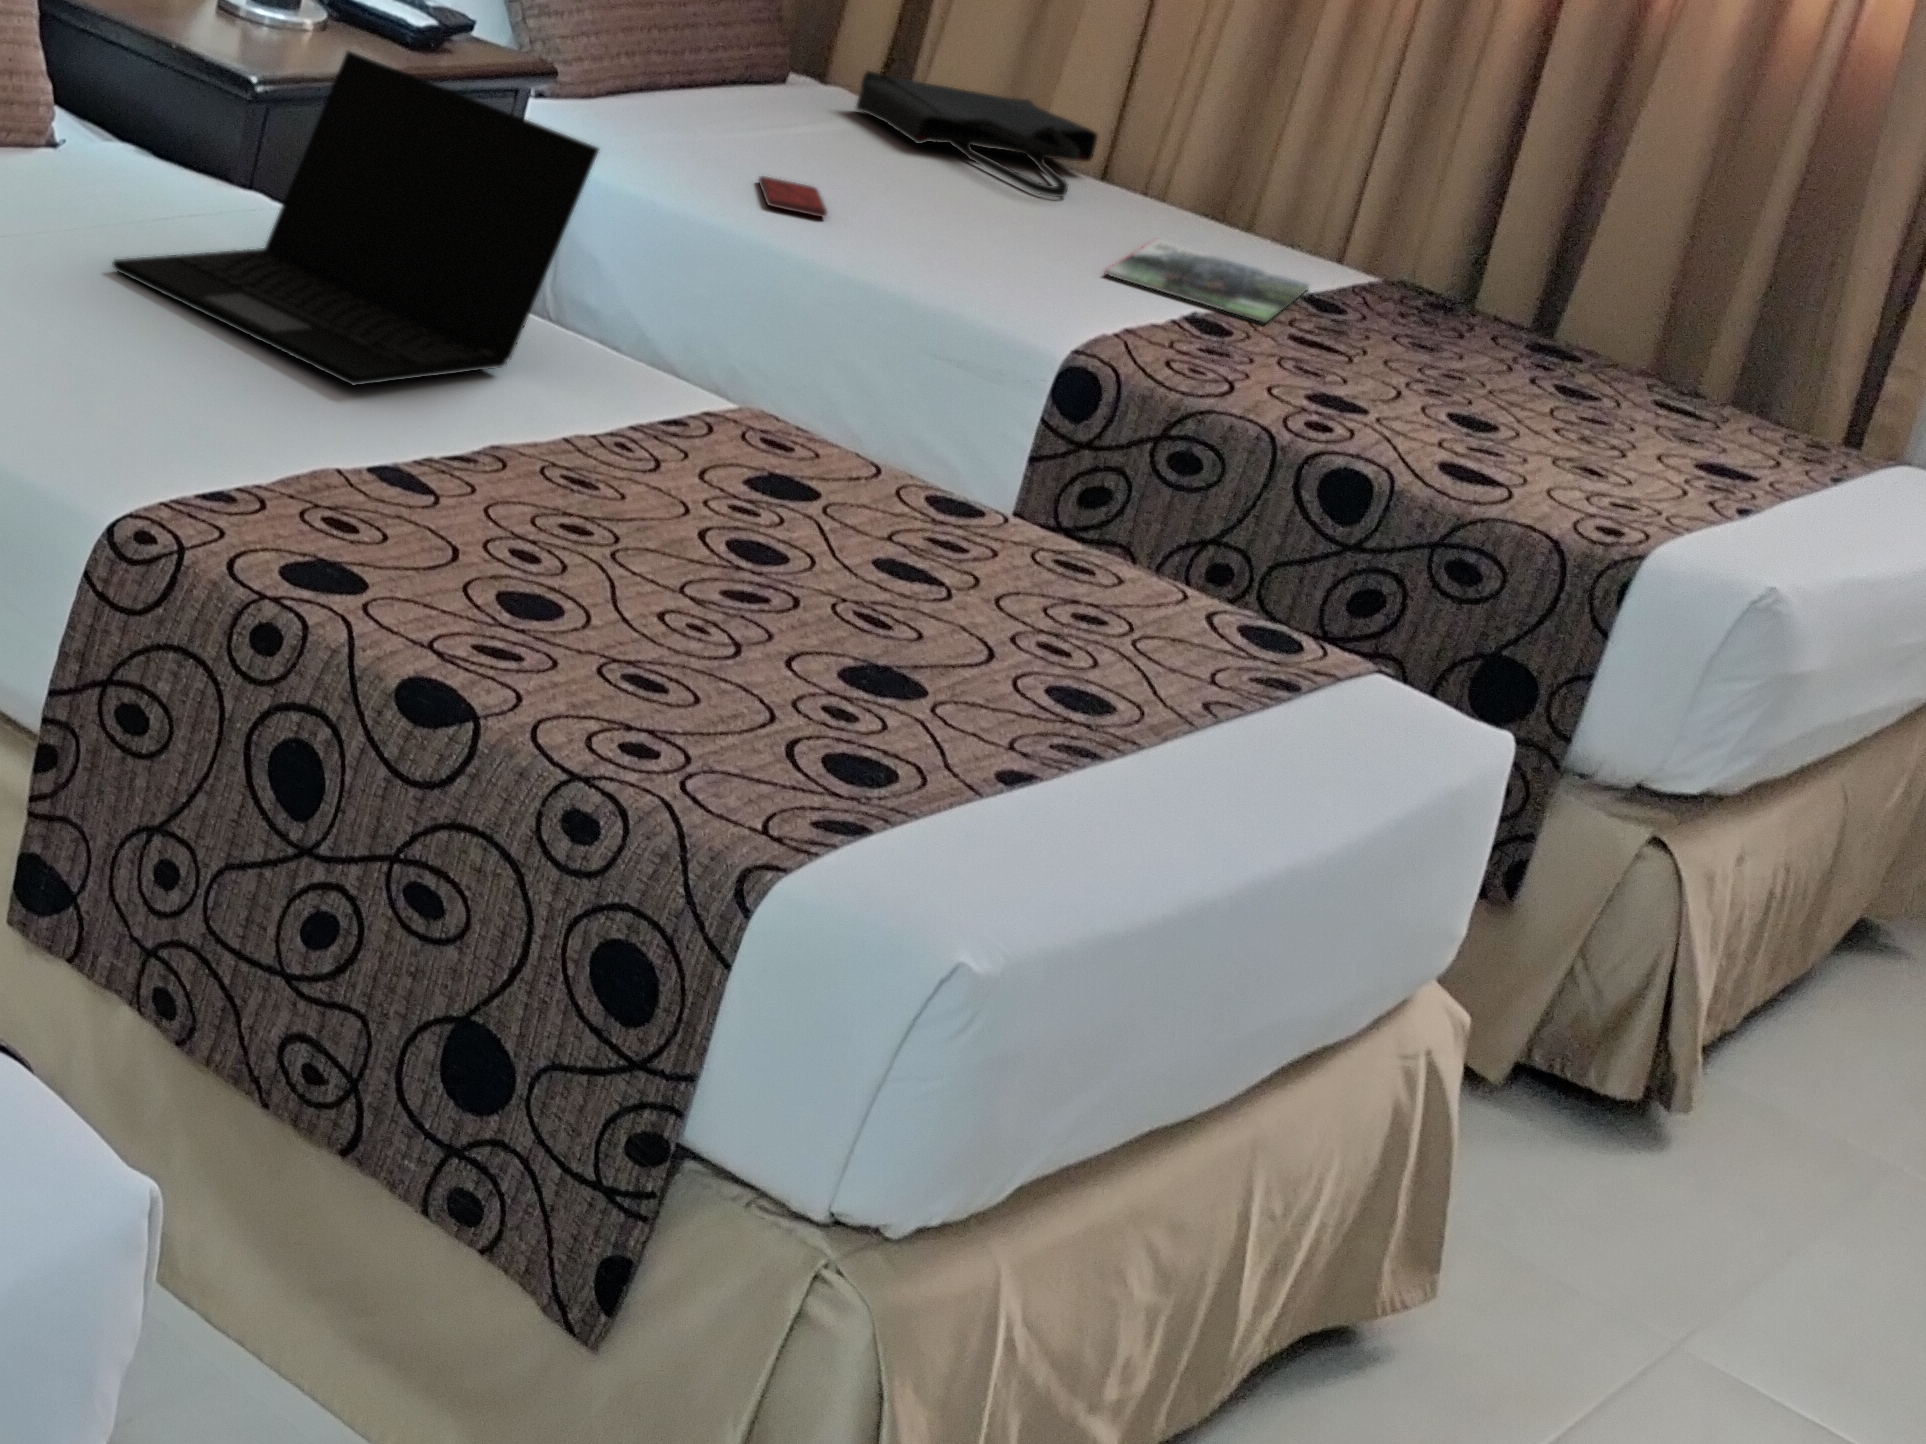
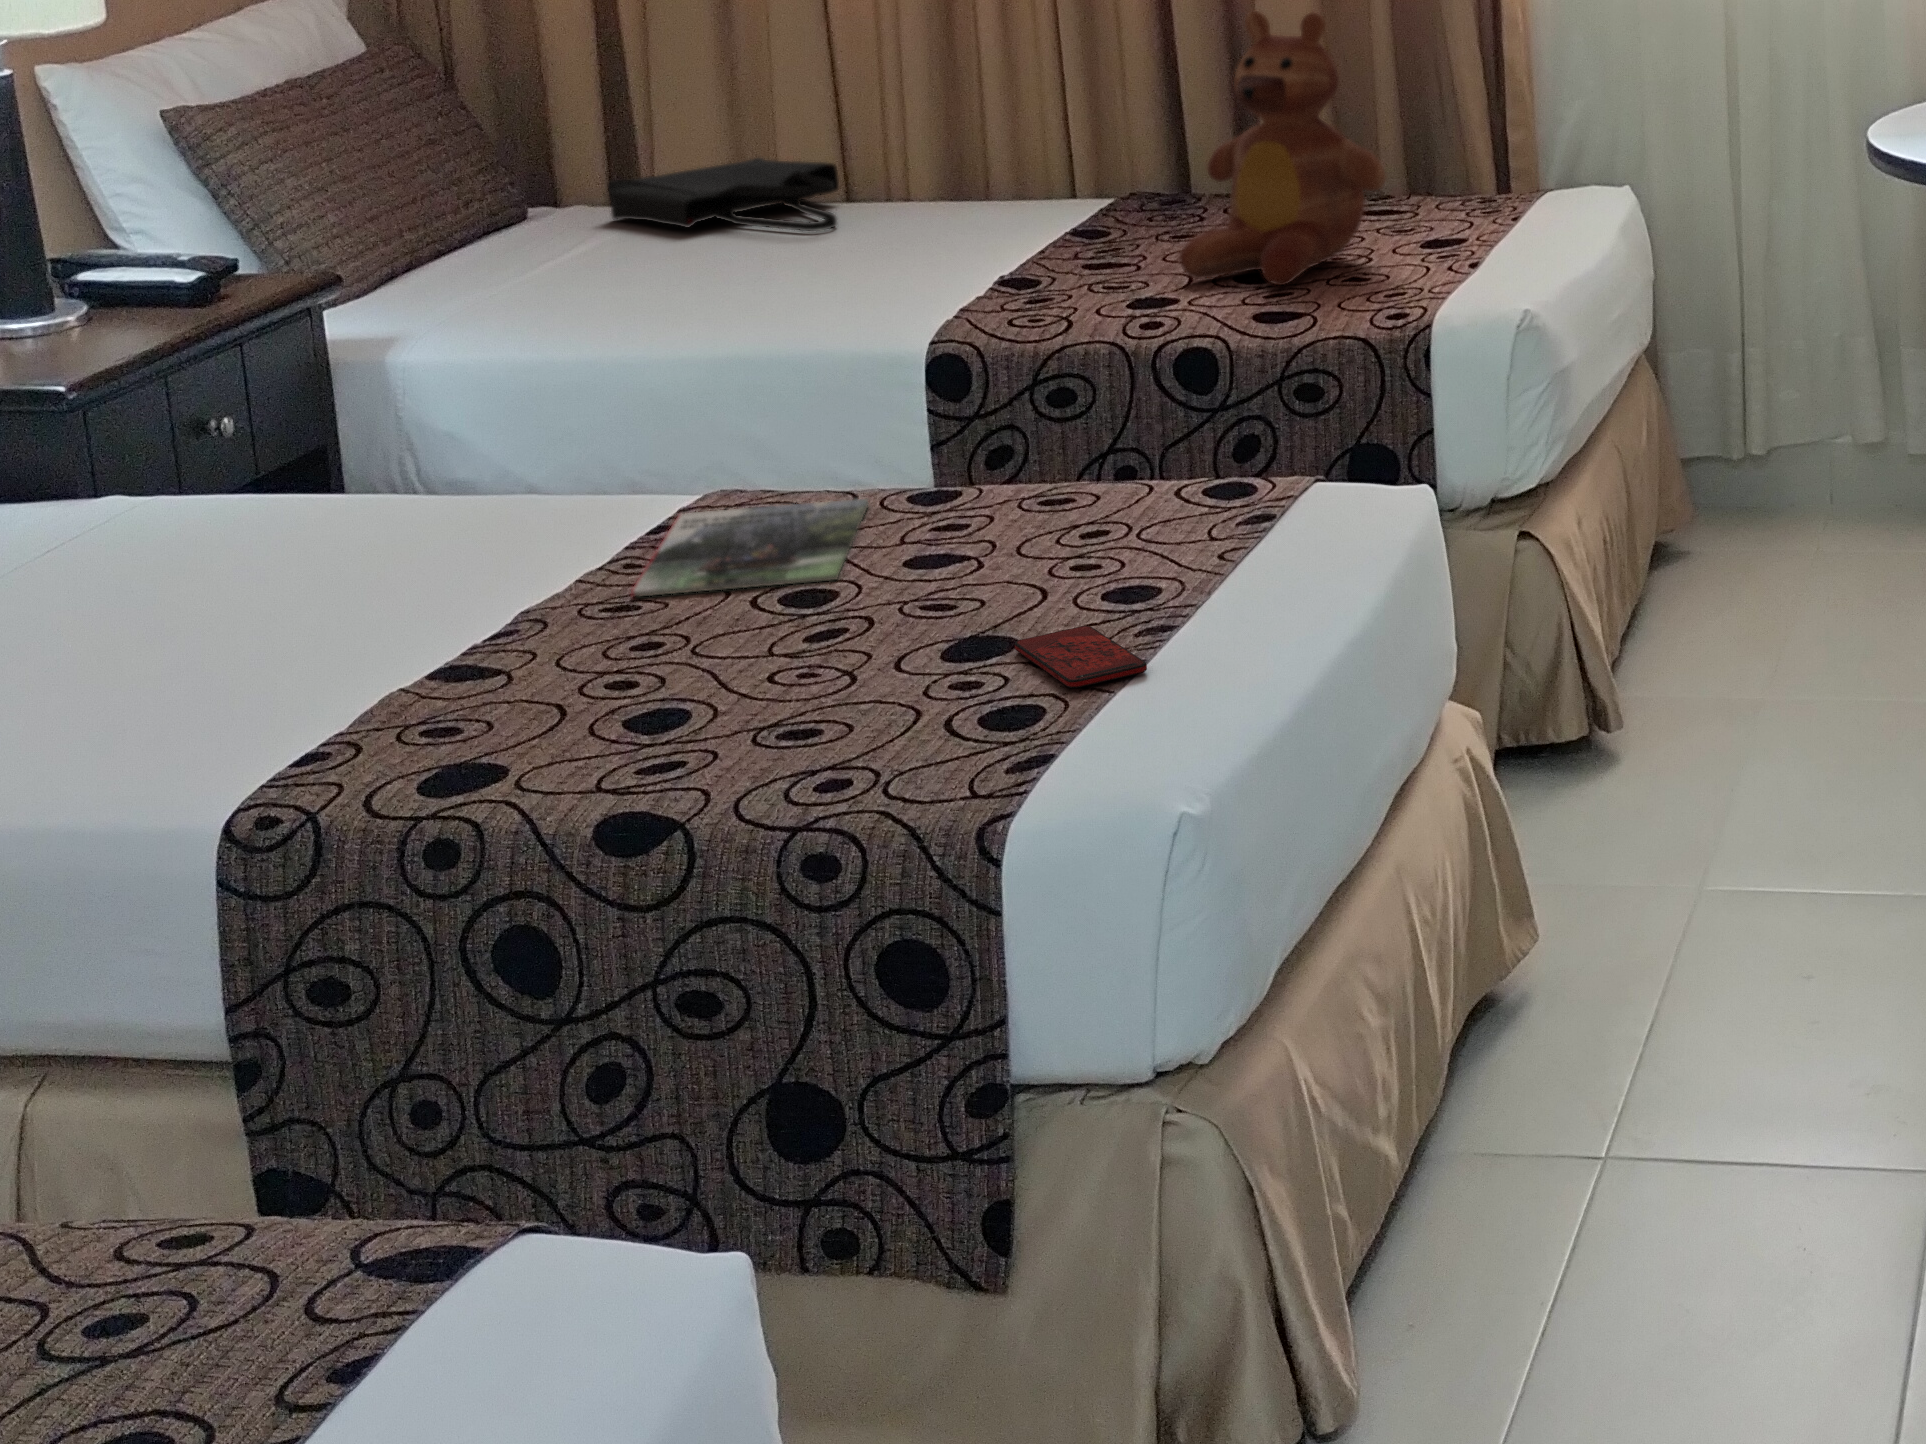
laptop: present [113,51,599,385] -> none [34,315,490,616]
teddy bear: none [1391,123,1684,444] -> present [1180,11,1386,285]
smartphone: present [759,176,828,217] -> present [1015,626,1147,688]
magazine: present [1105,239,1309,322] -> present [631,499,868,596]

